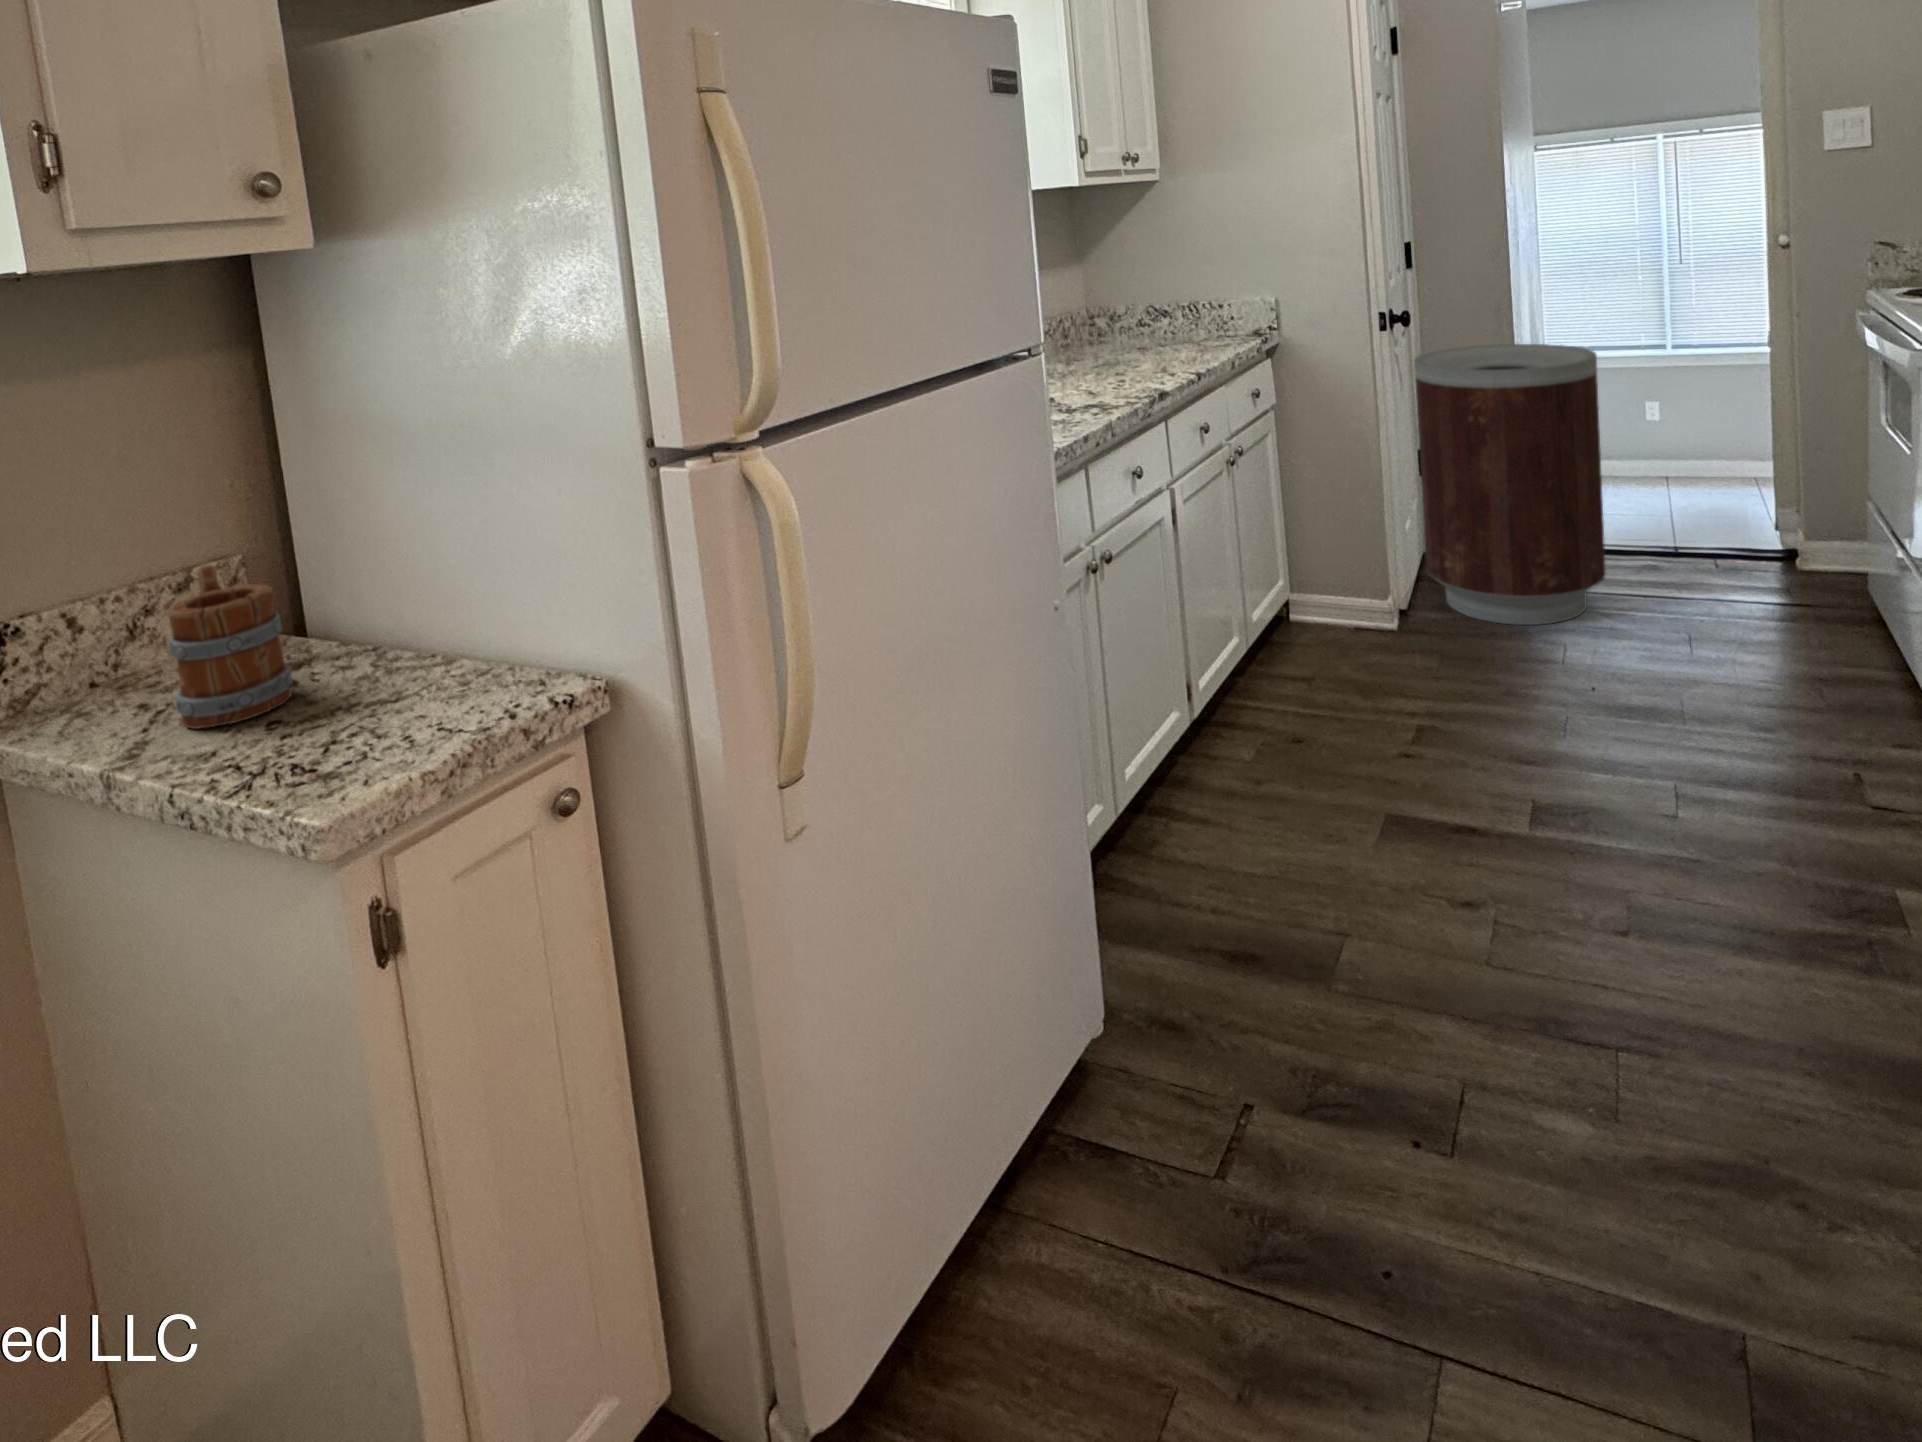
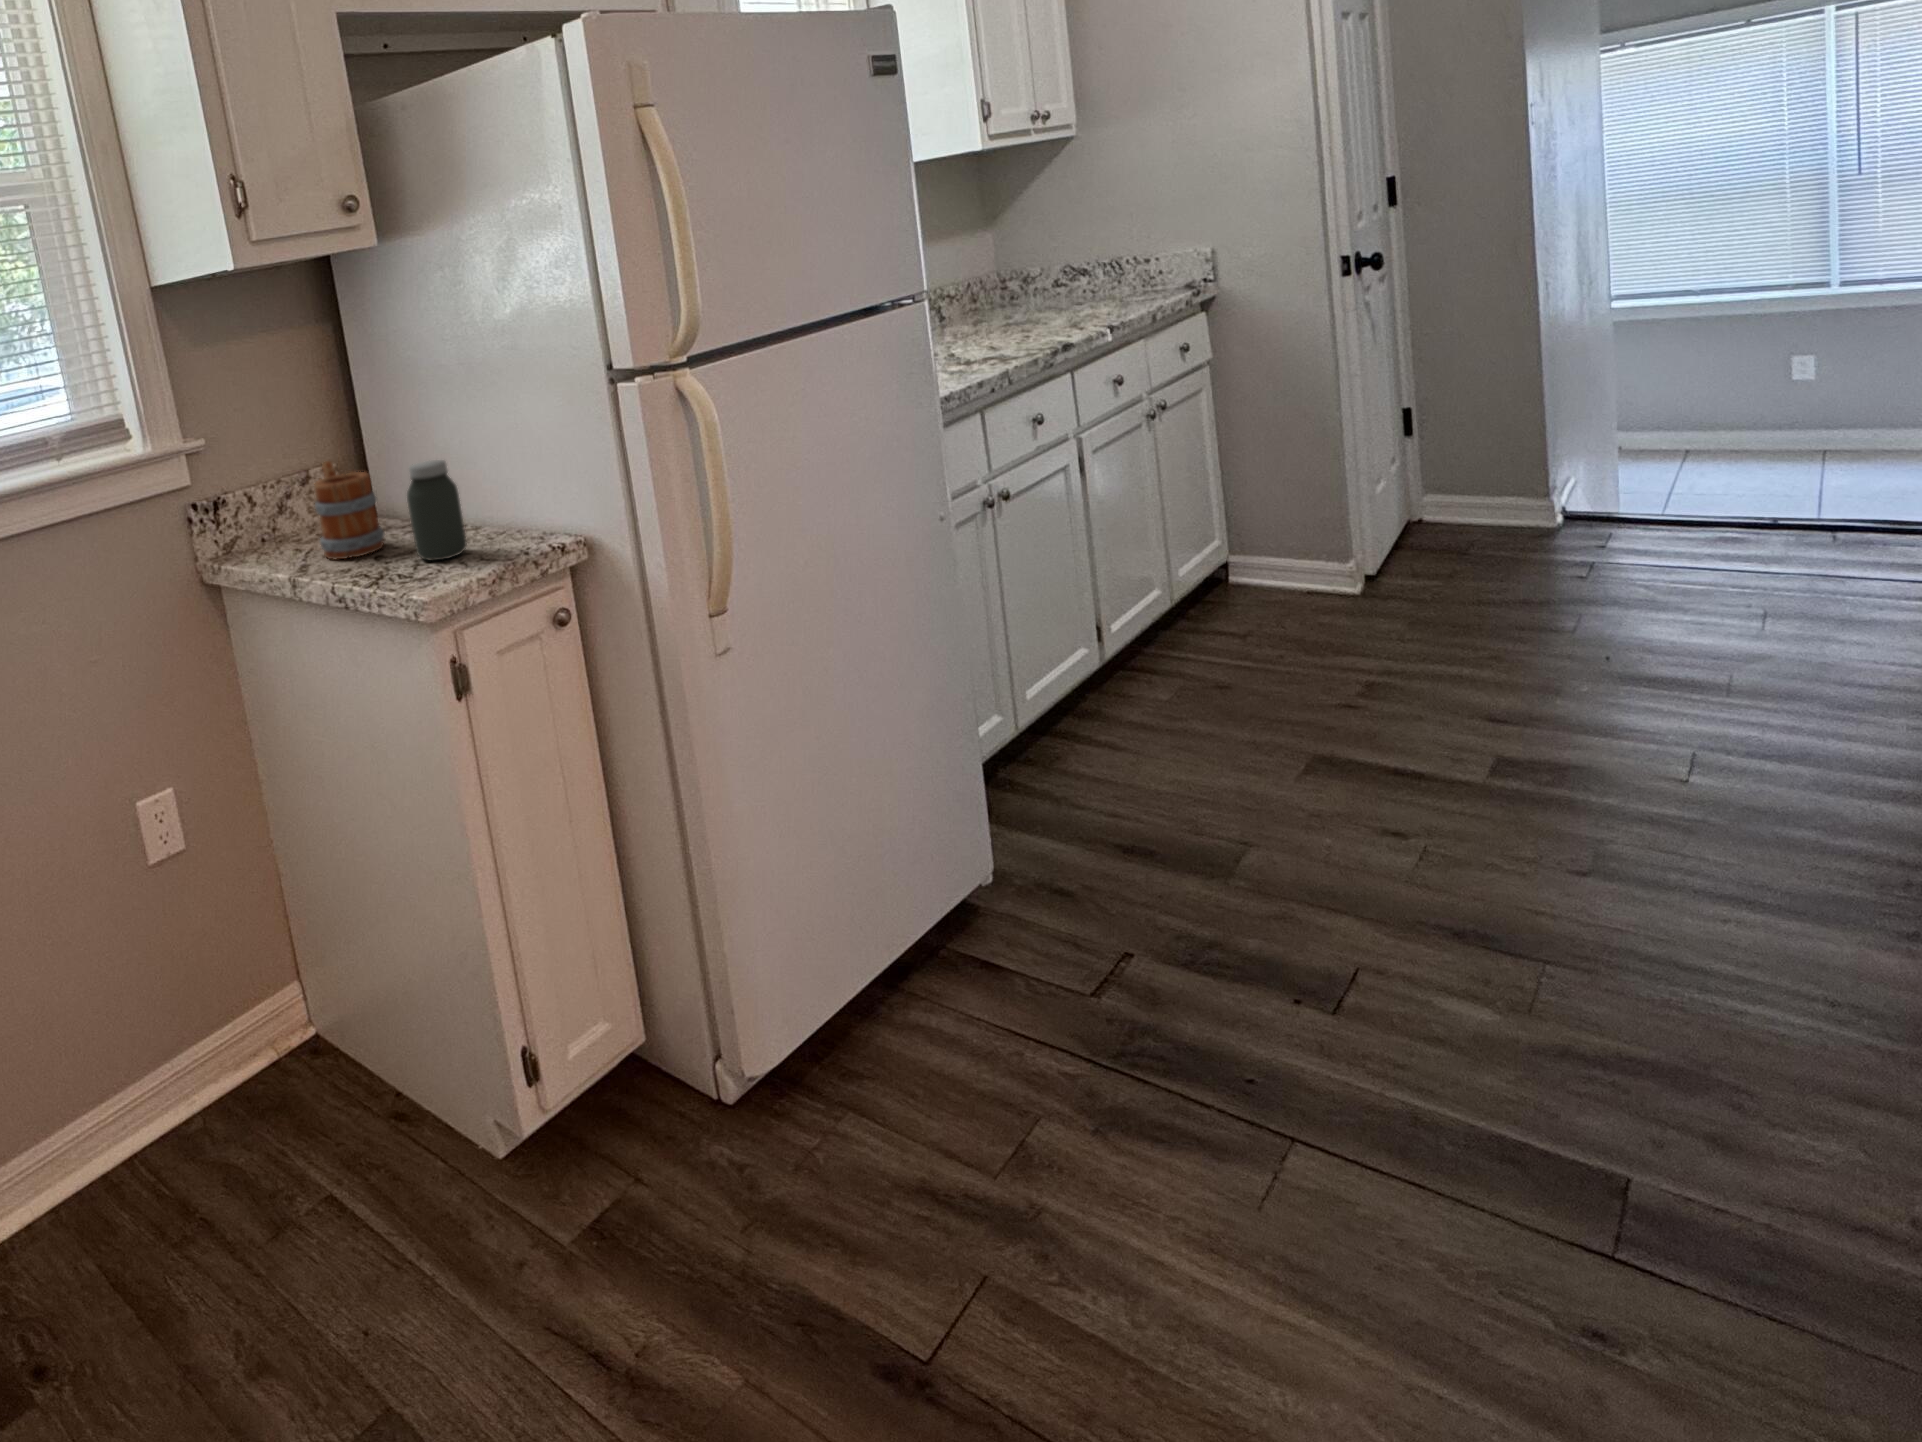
trash can: present [1414,344,1606,625] -> none [1391,282,1655,600]
jar: none [319,573,419,732] -> present [407,460,467,560]

